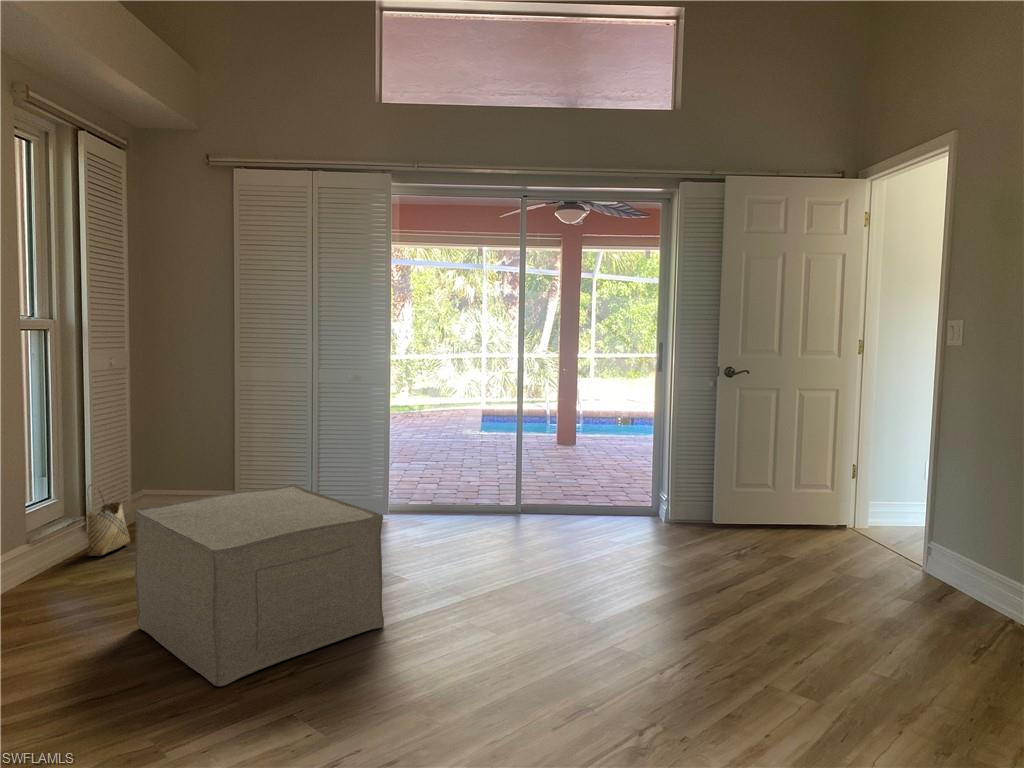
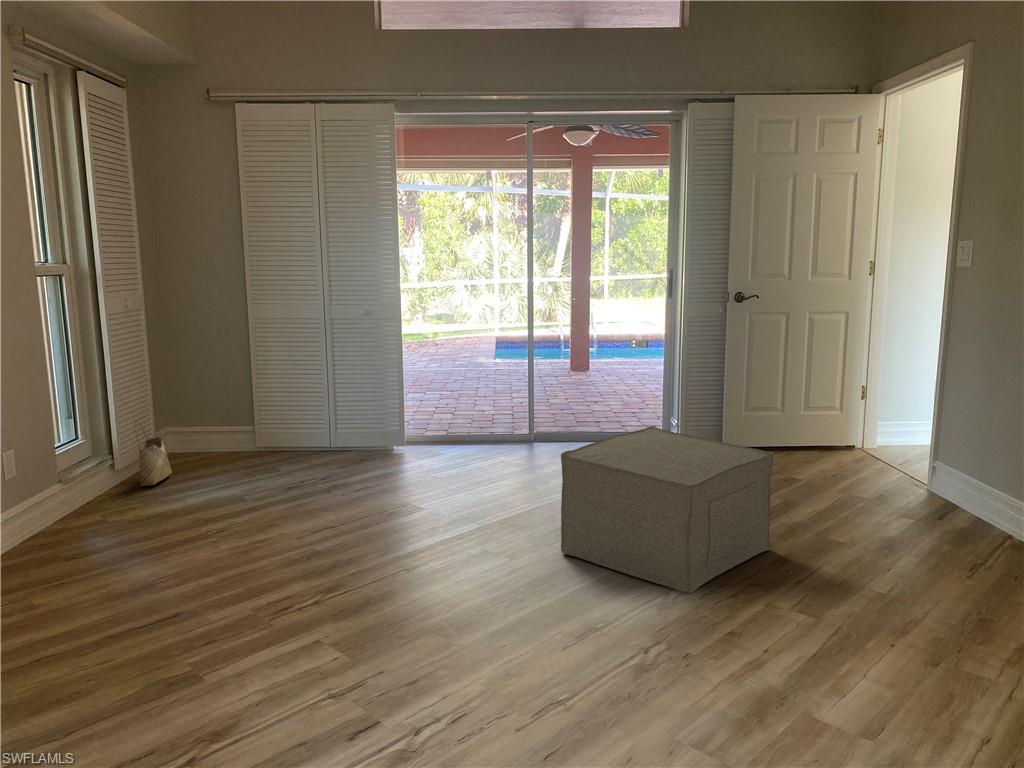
ottoman: present [134,484,384,687] -> present [561,426,774,594]

